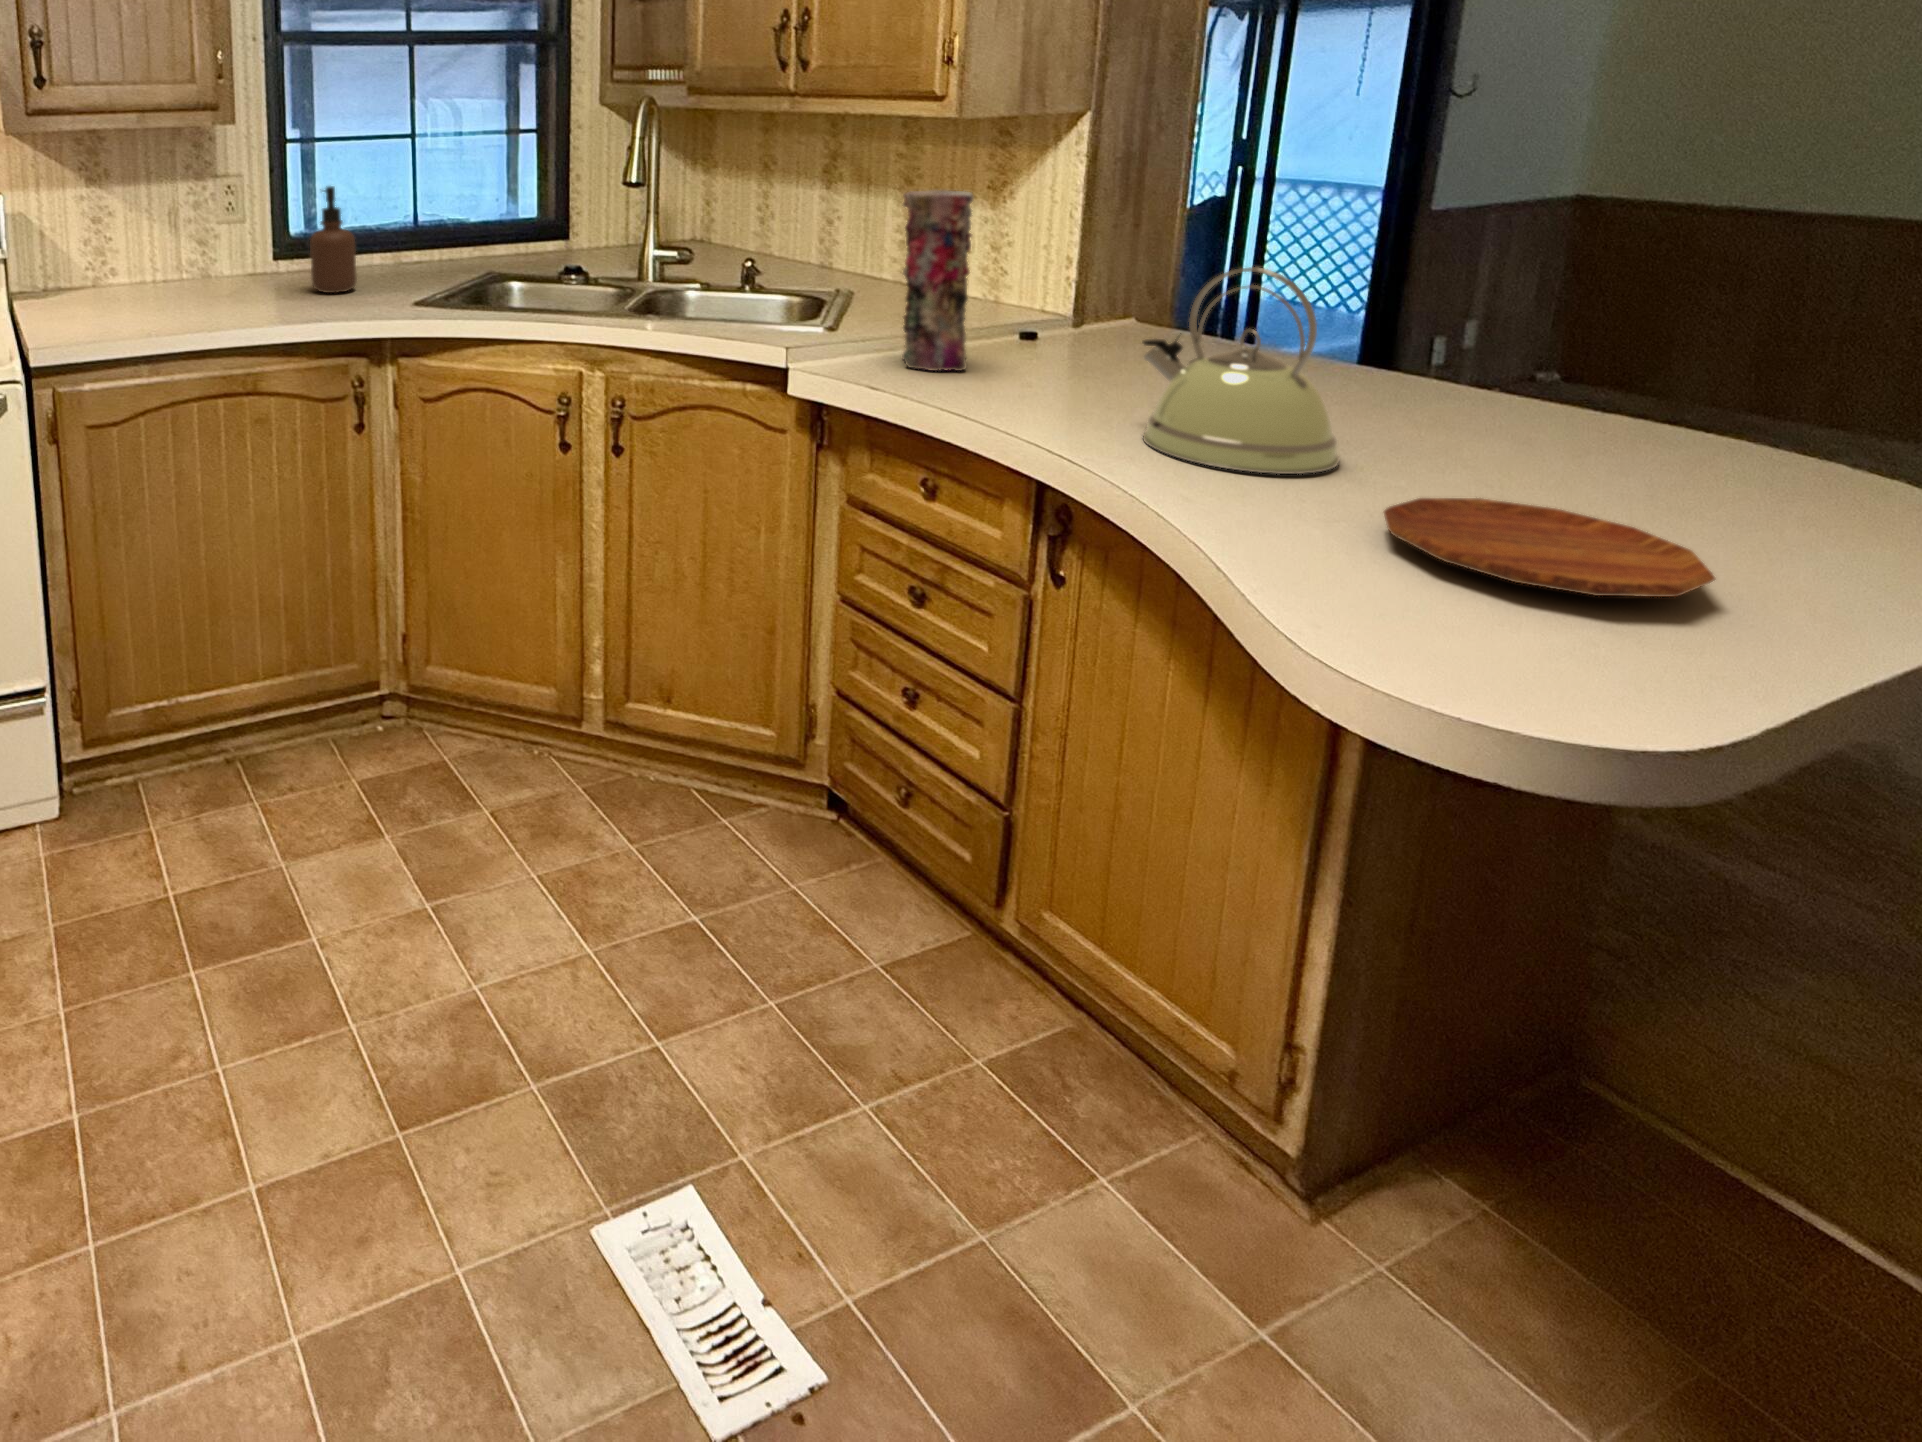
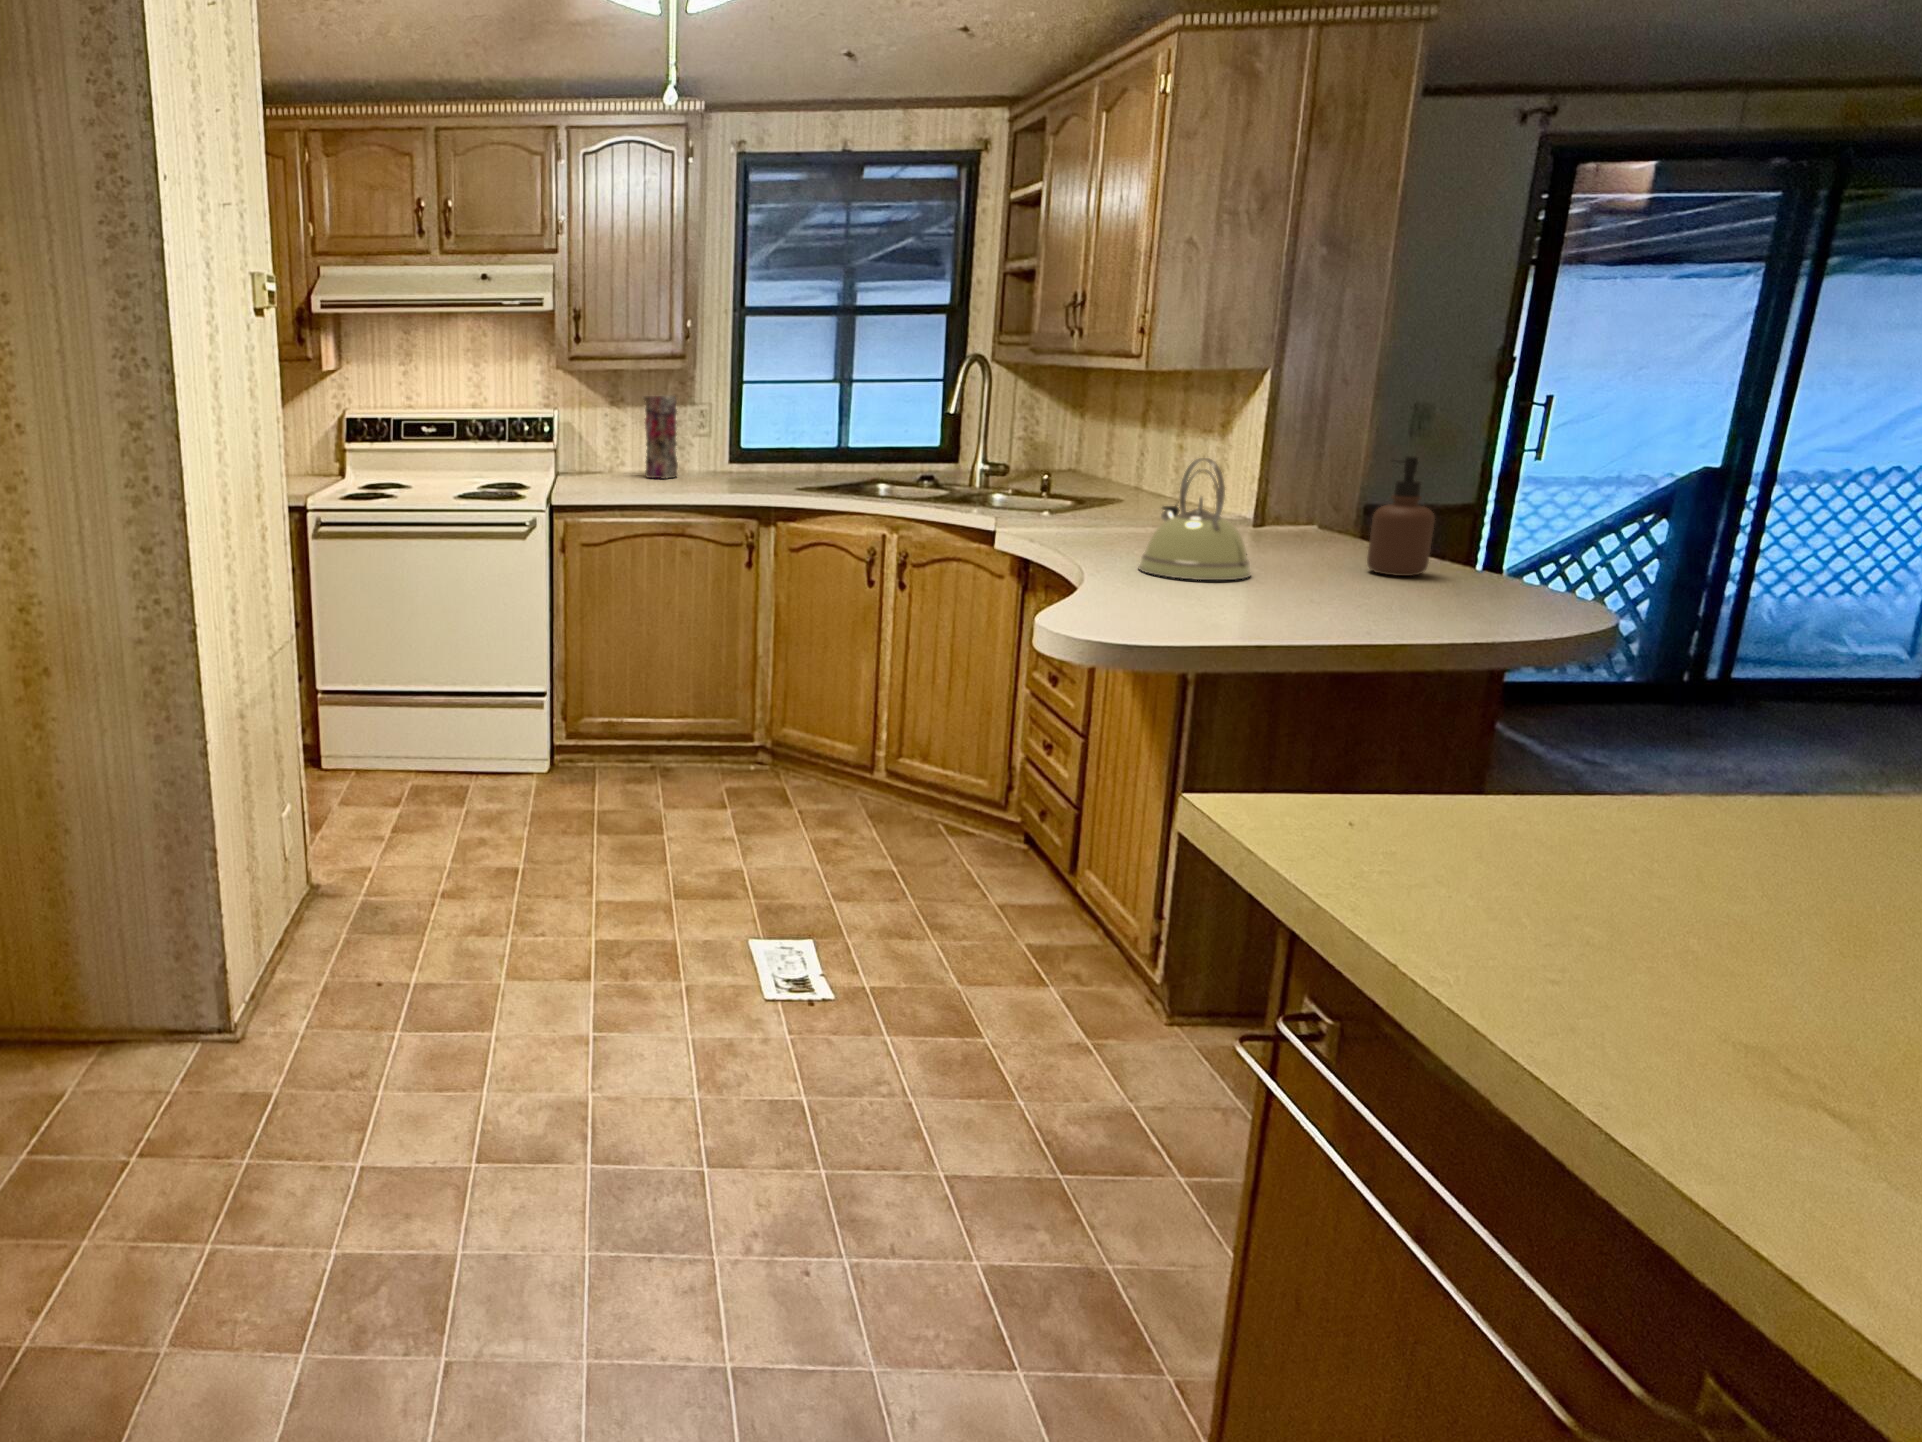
soap dispenser: present [310,186,357,293] -> present [1367,456,1435,576]
vase: present [902,190,973,371] -> present [644,396,678,479]
tray: present [1384,498,1715,597] -> none [1165,583,1315,616]

